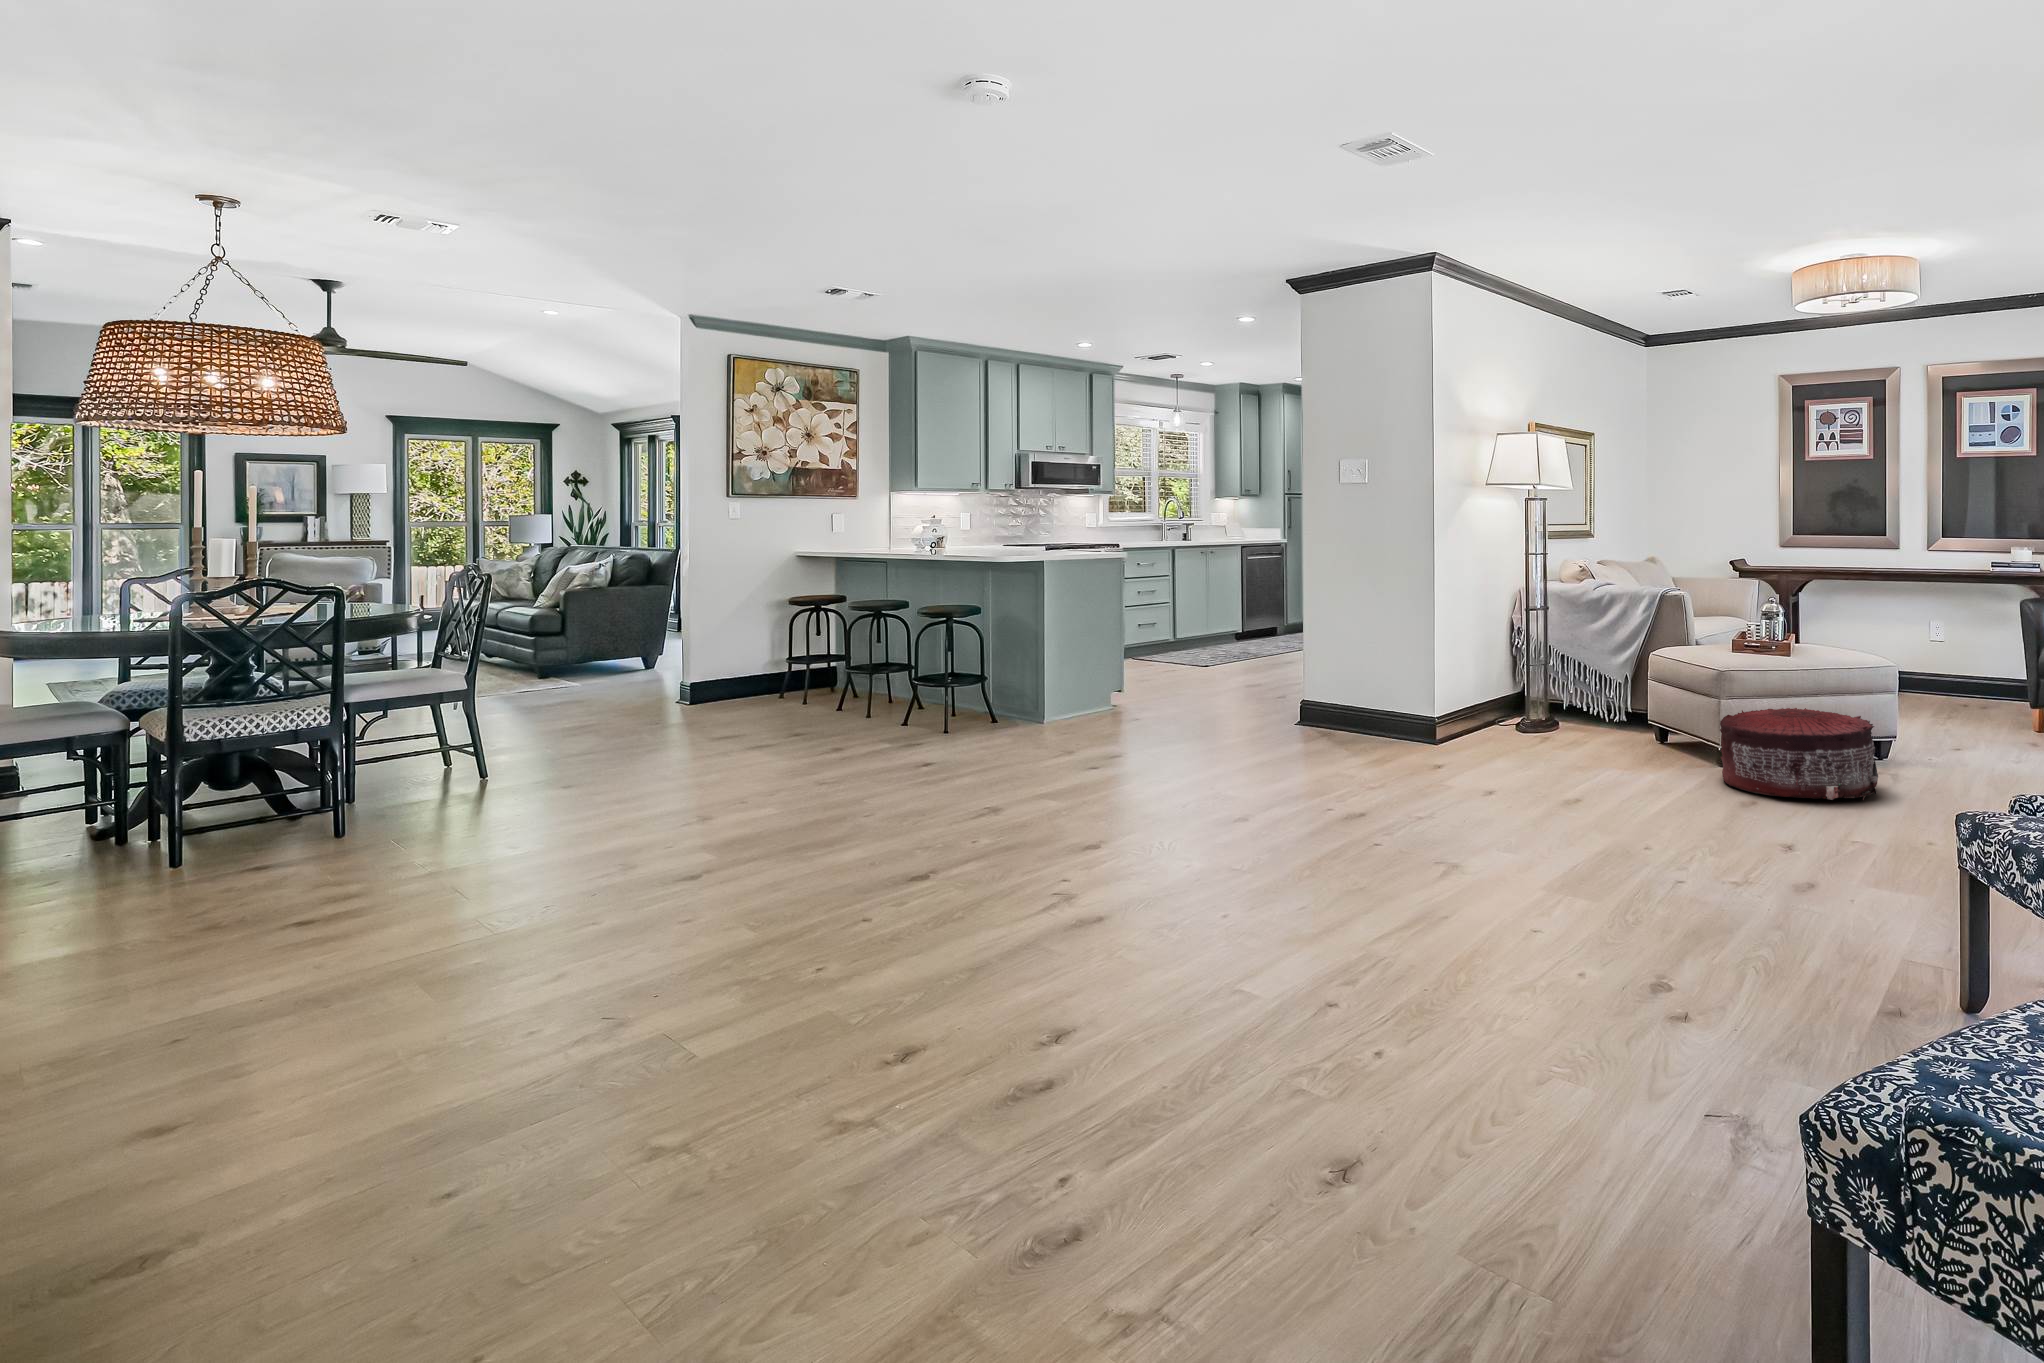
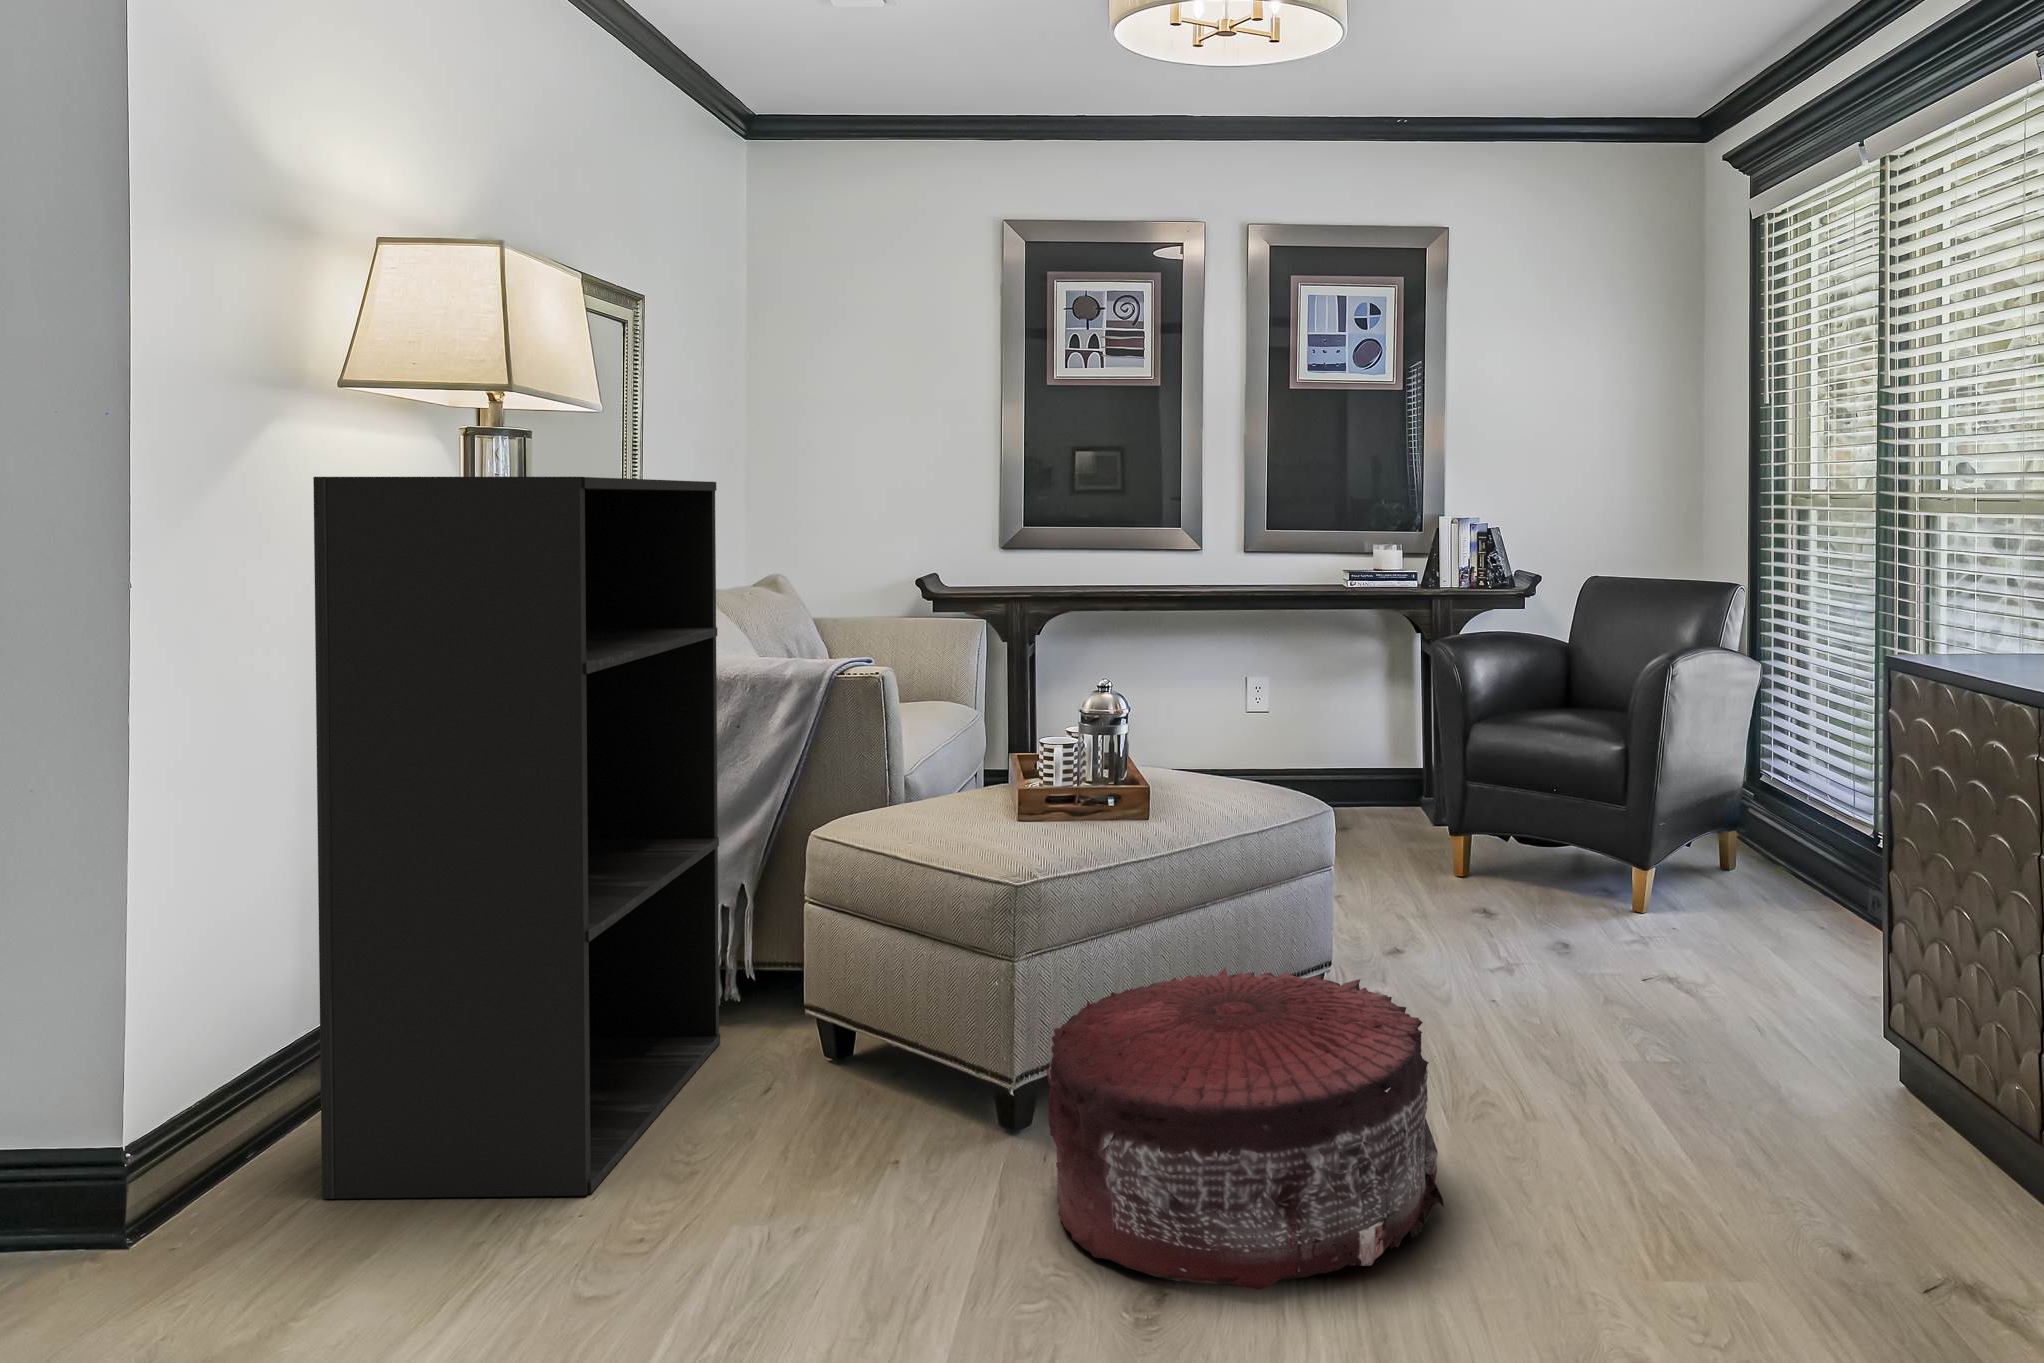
bookshelf: none [1484,517,1616,754] -> present [313,477,720,1199]

